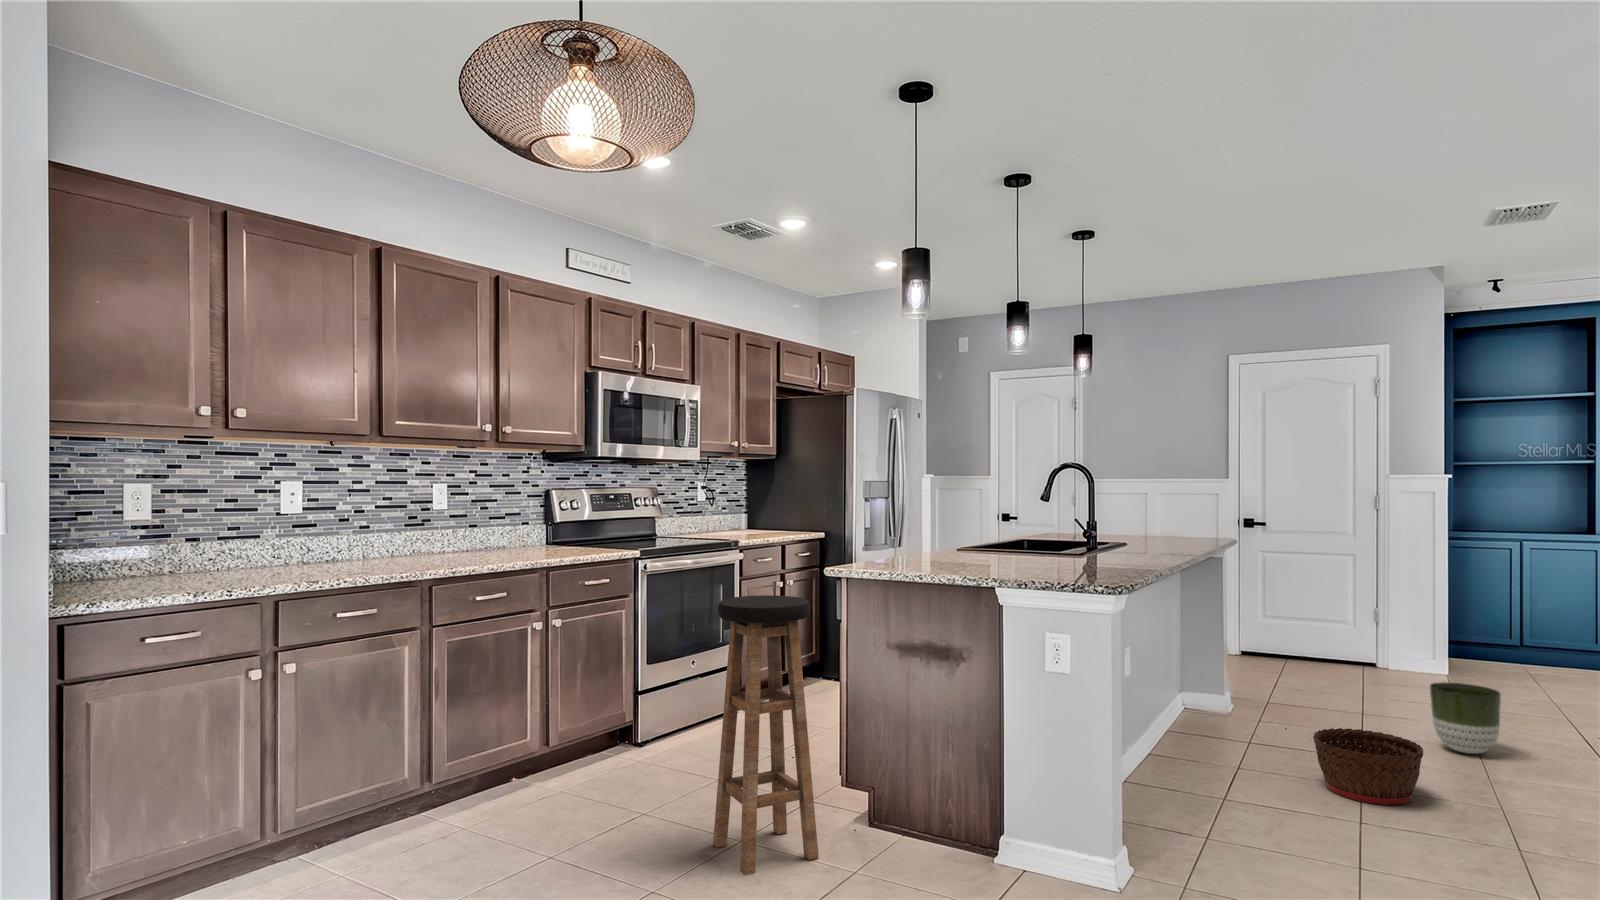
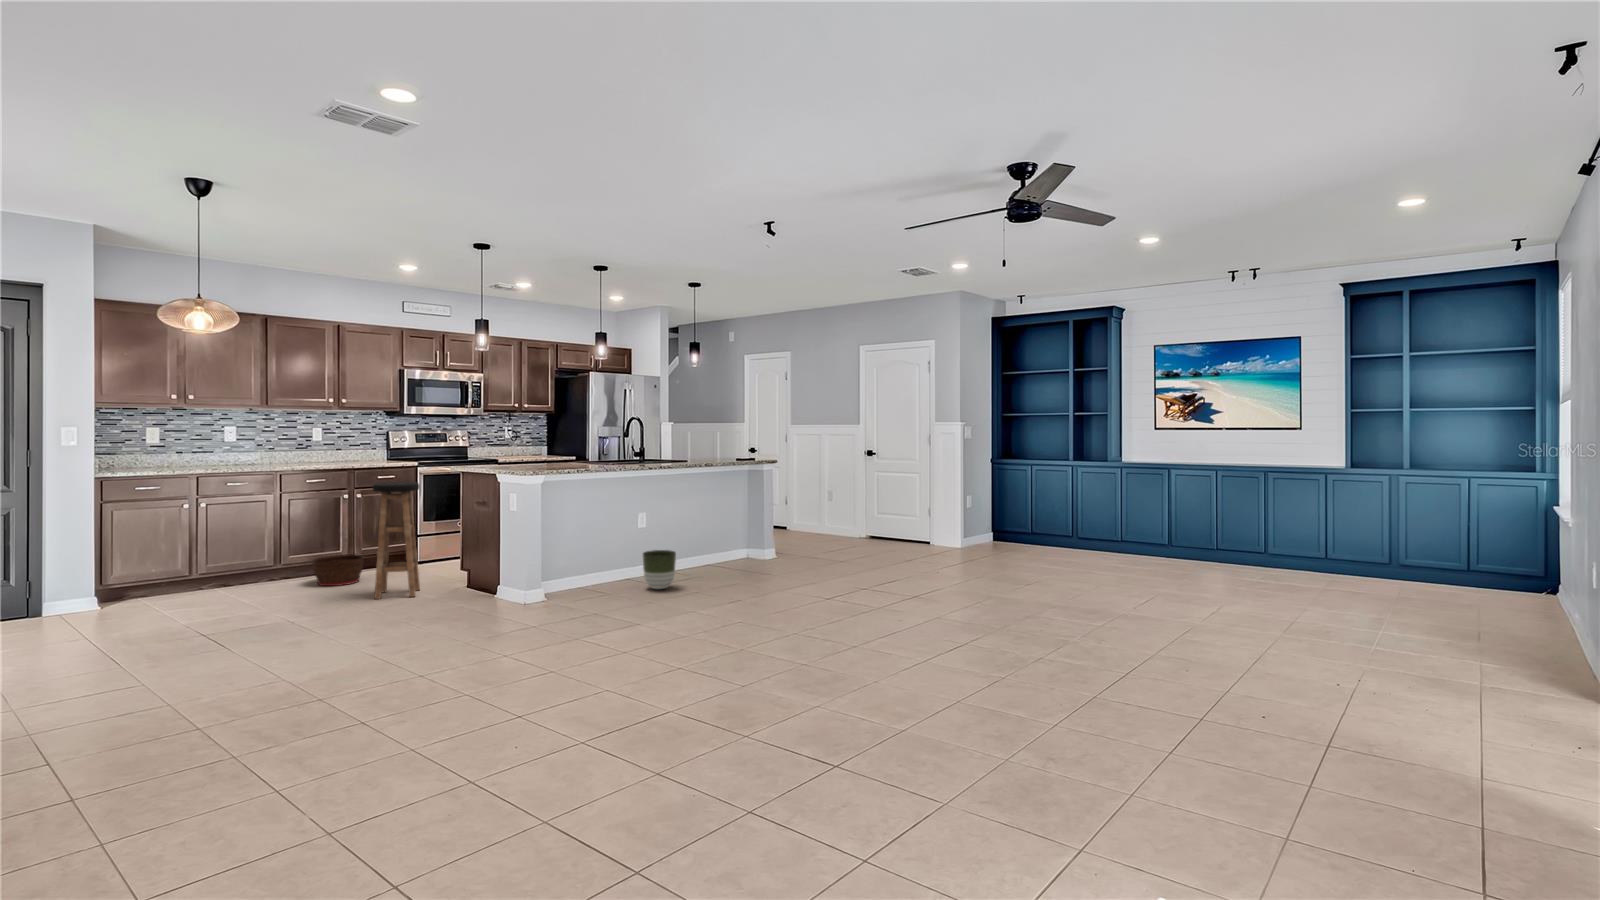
planter: present [1430,682,1501,754] -> present [643,550,676,589]
basket: present [1313,728,1423,805] -> present [312,554,364,586]

